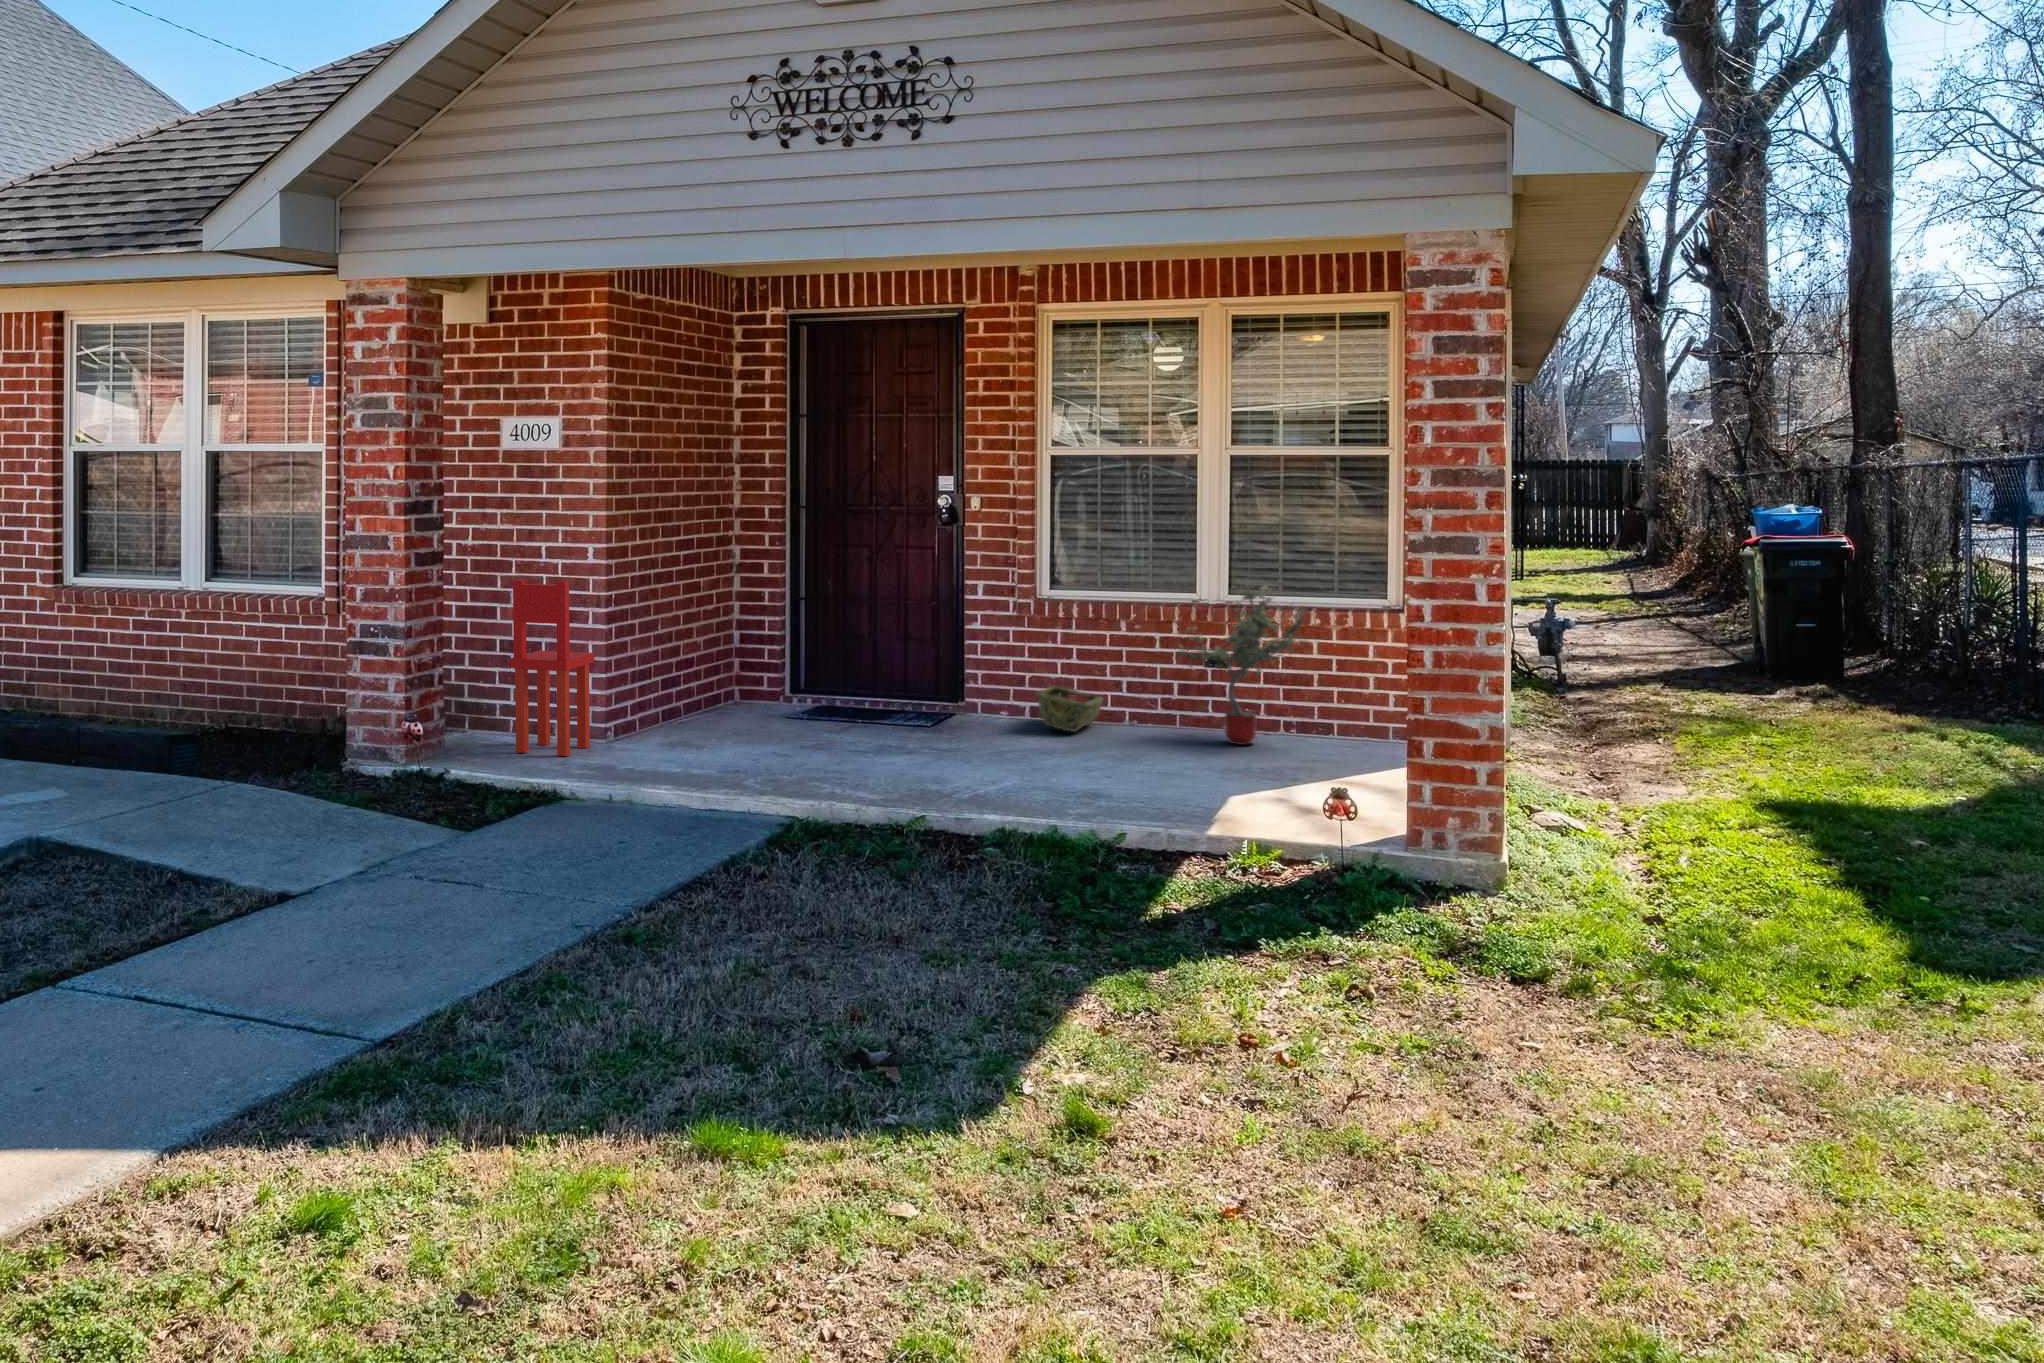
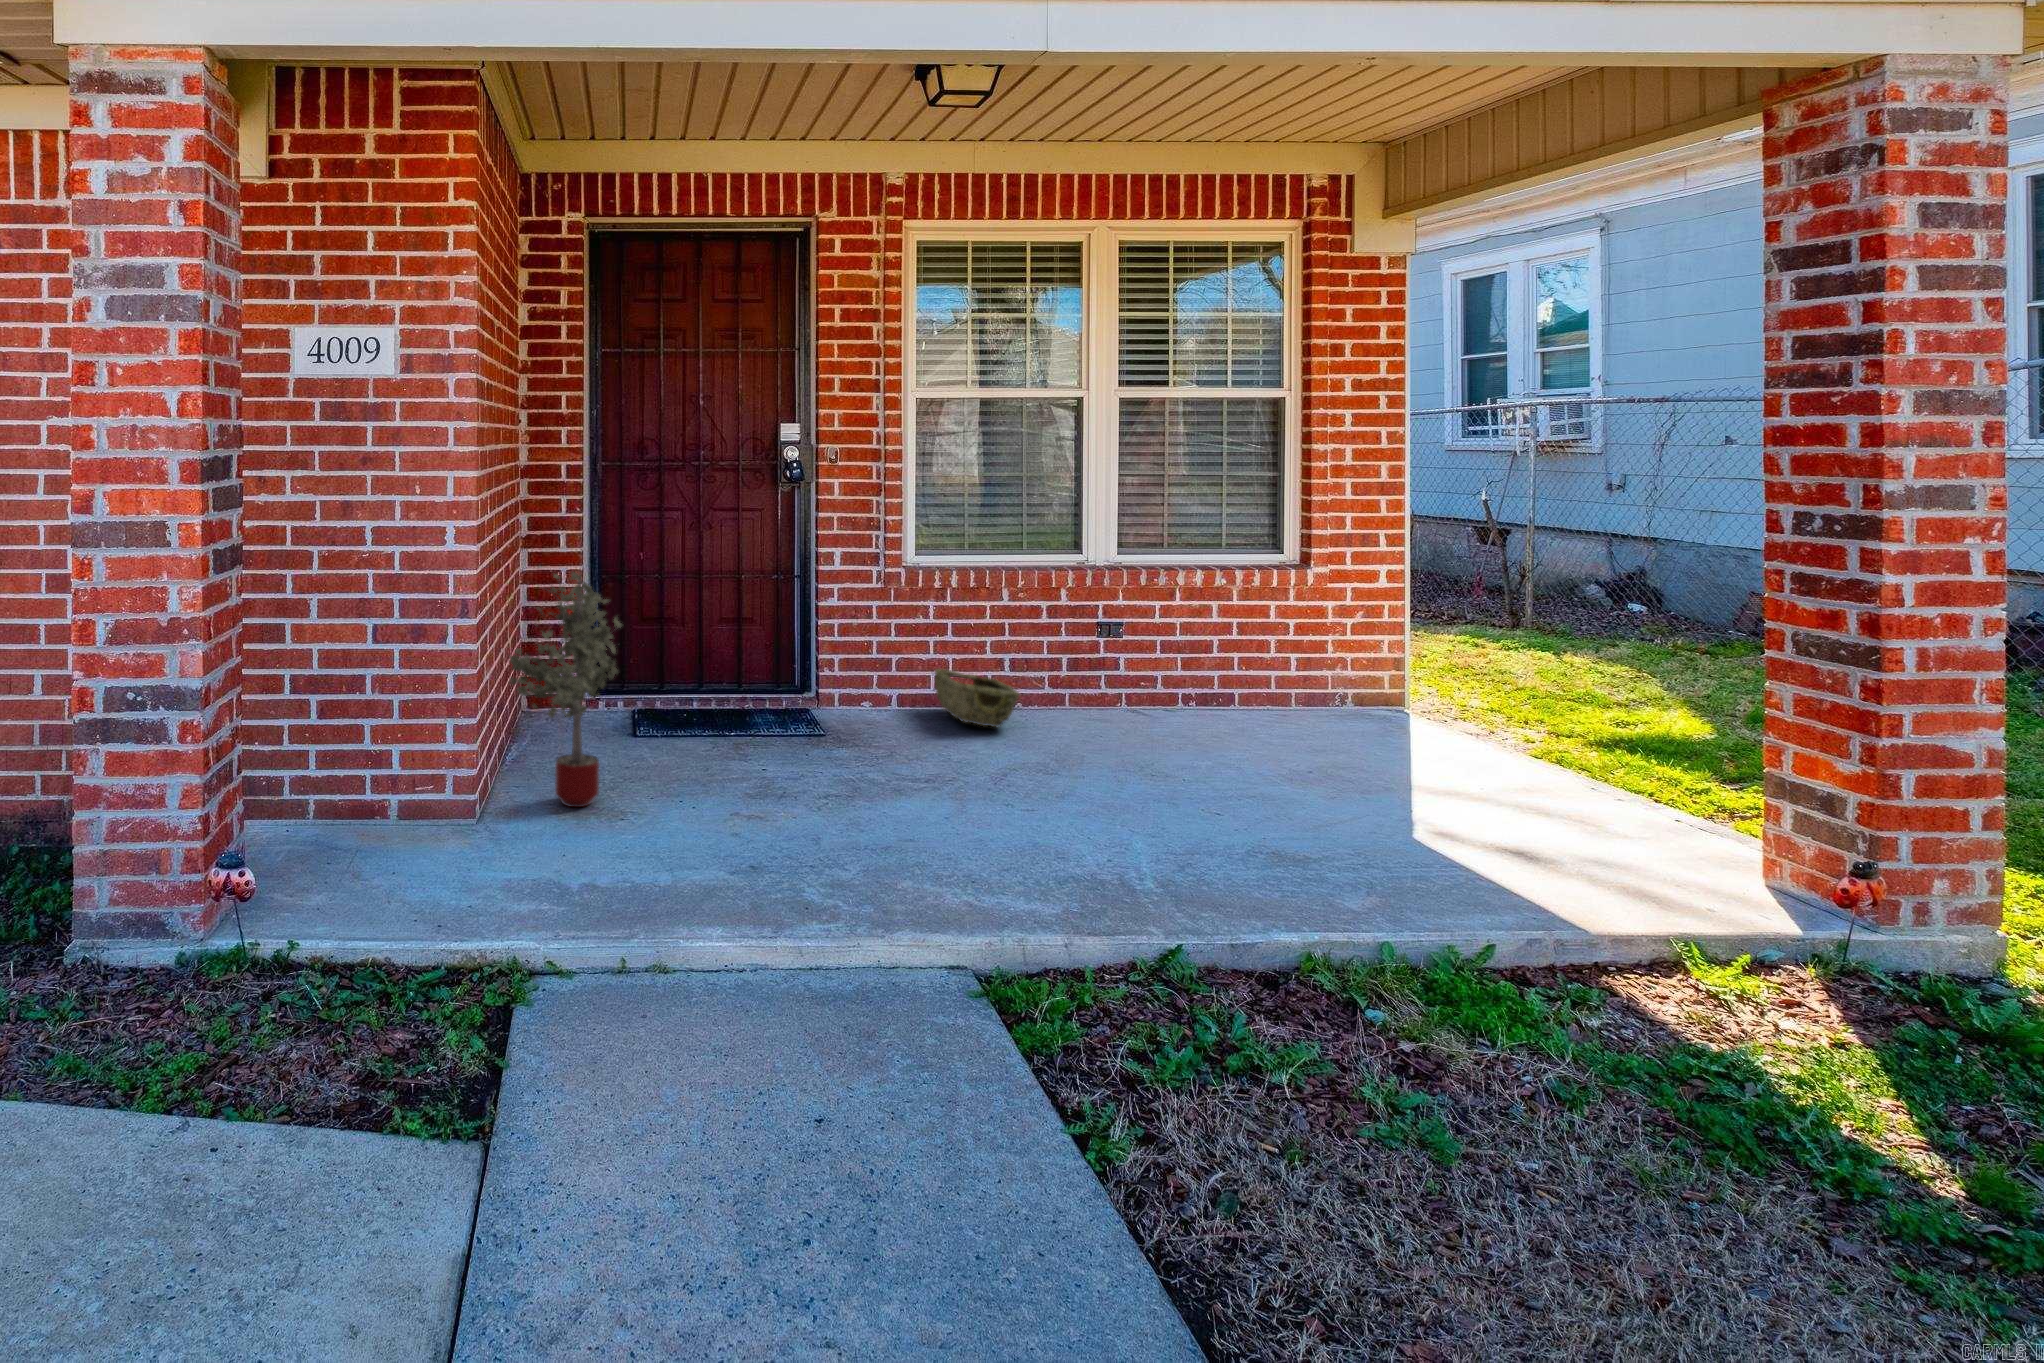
chair: present [510,580,594,756] -> none [347,585,463,878]
potted tree: present [1178,585,1308,745] -> present [509,572,622,807]

